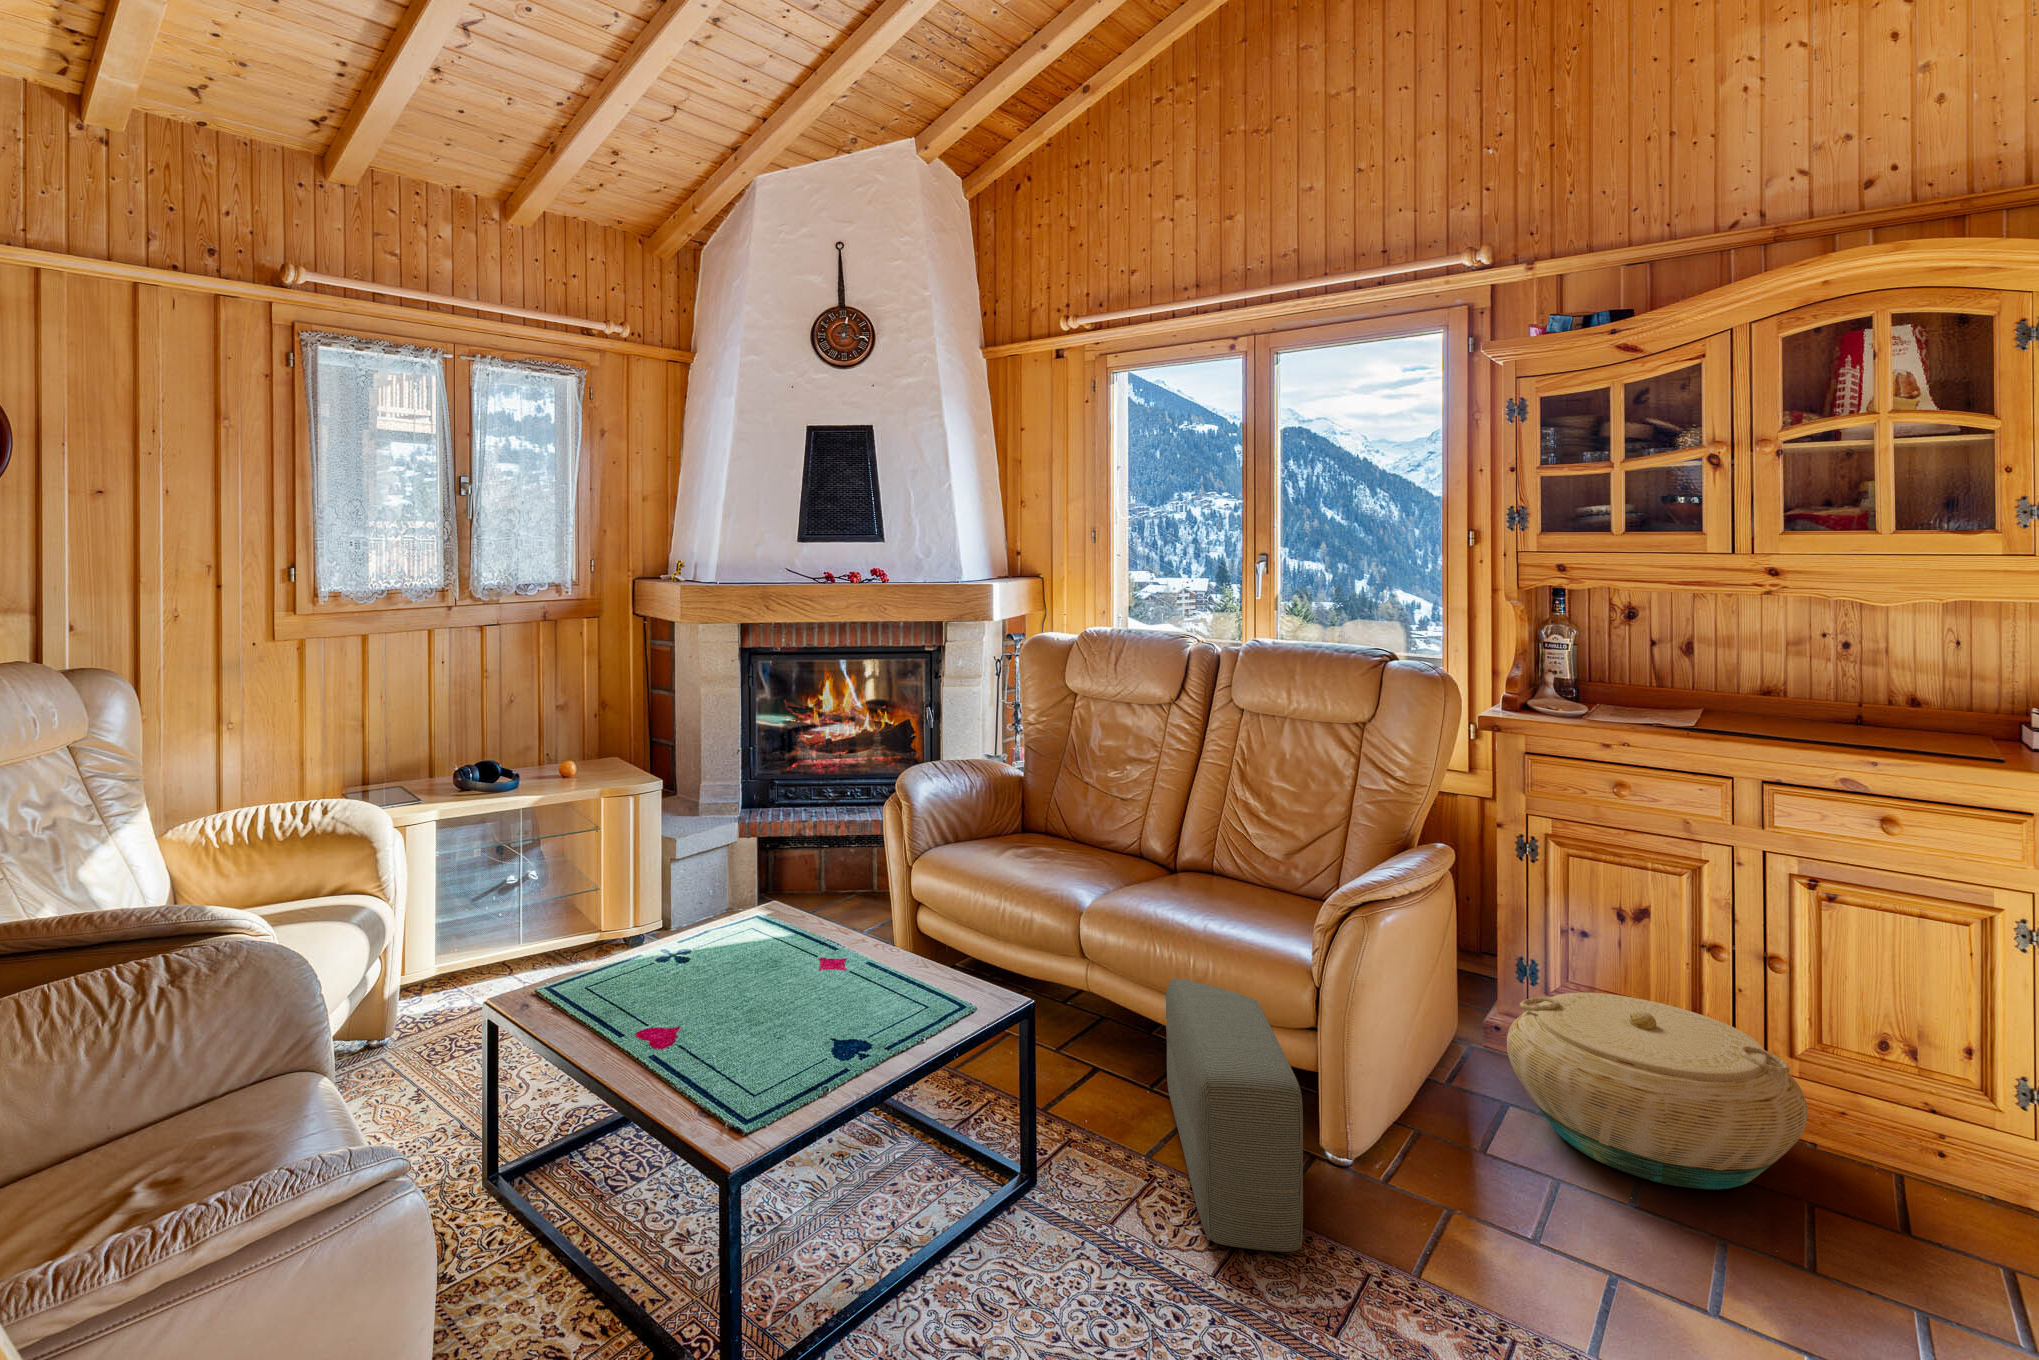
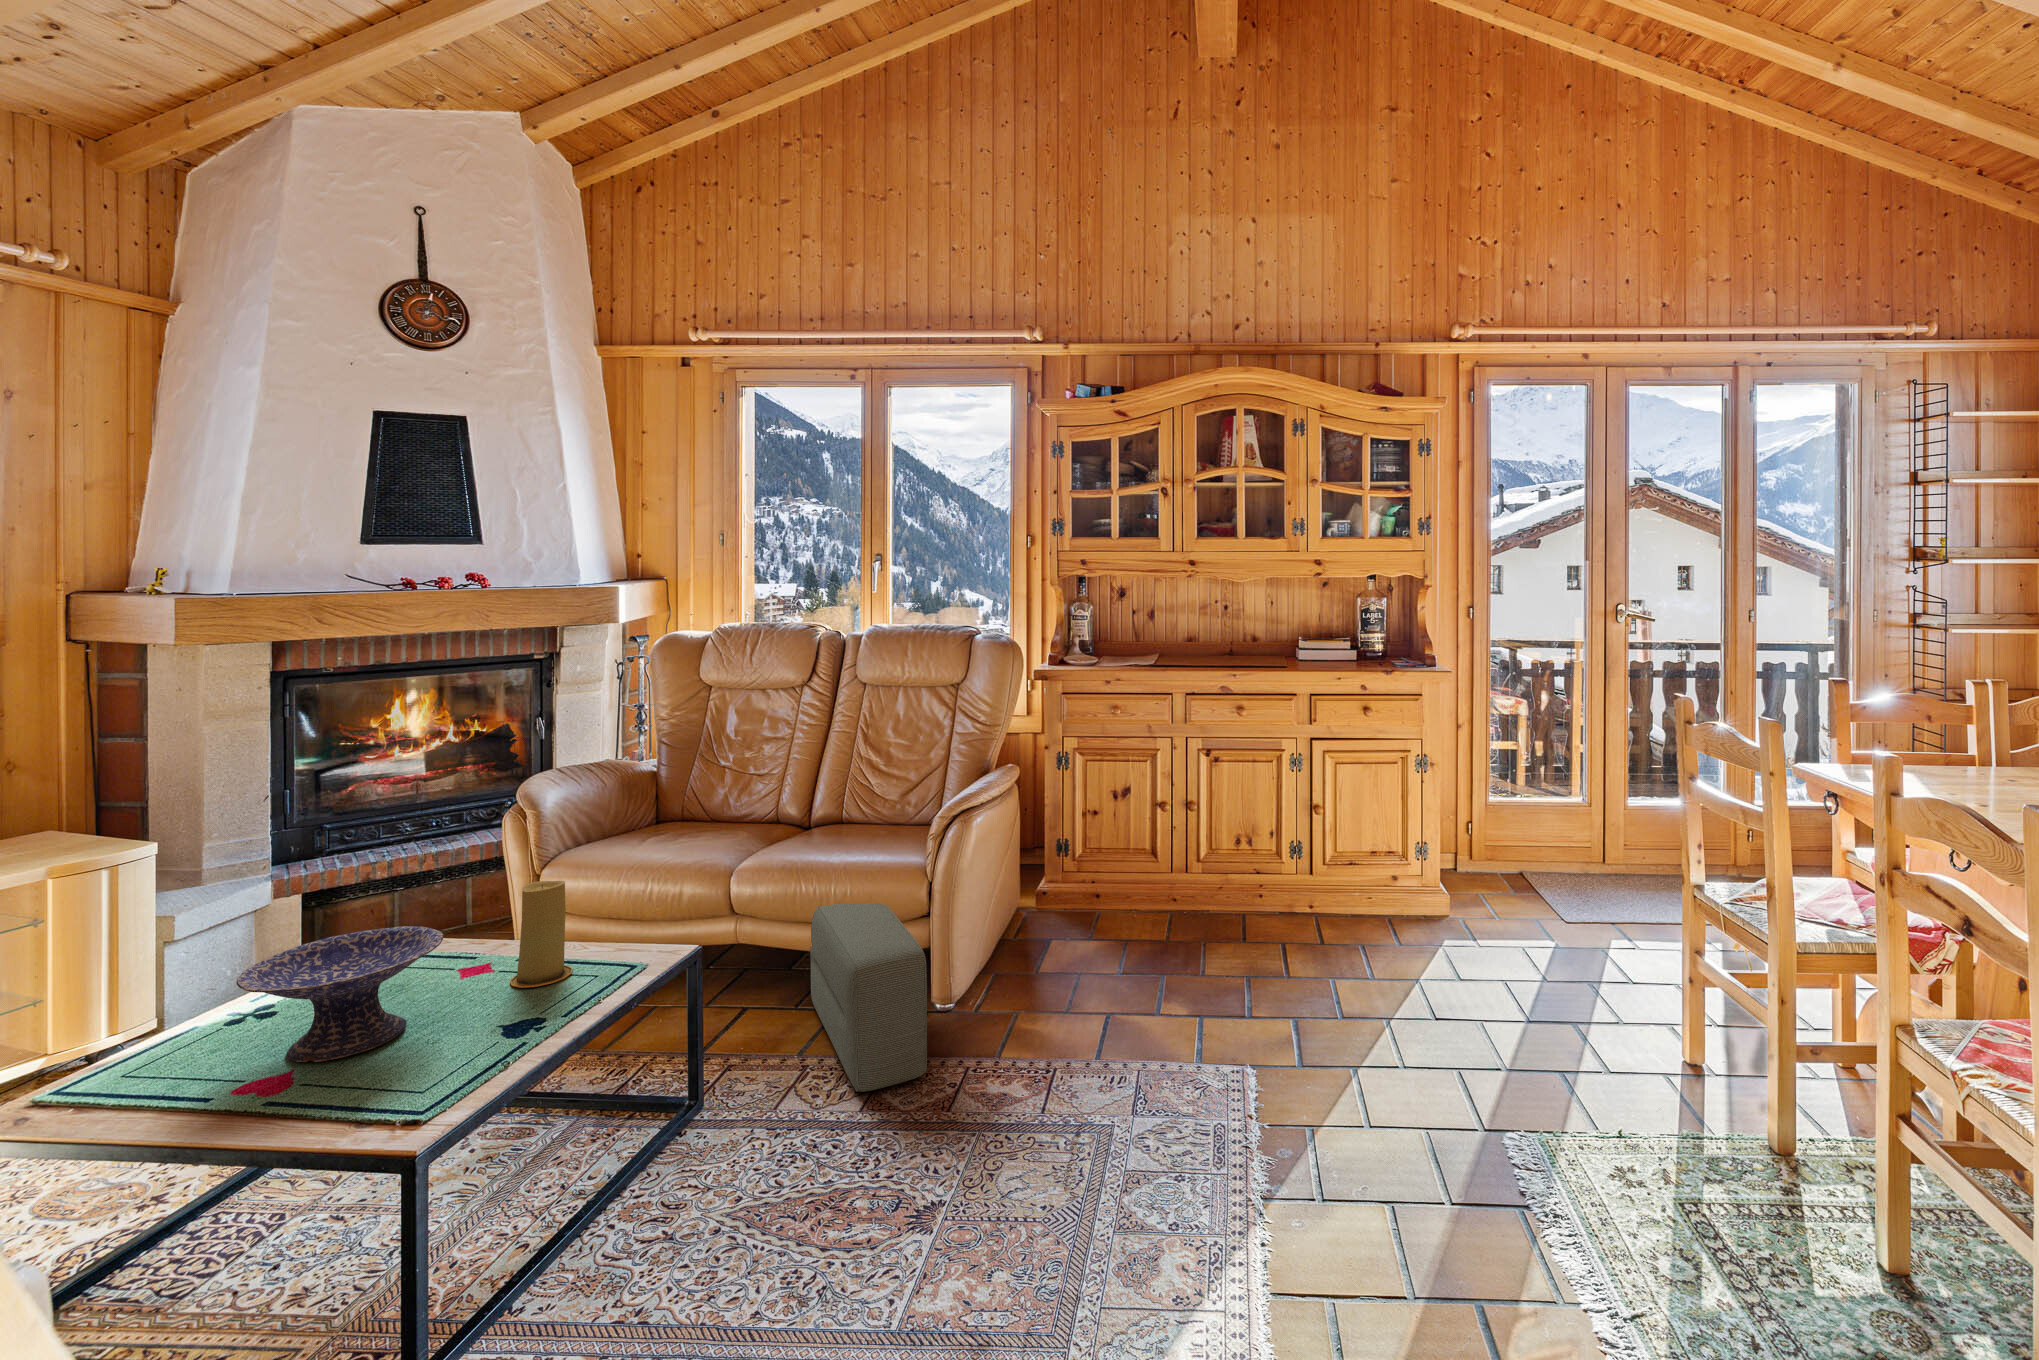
candle: none [853,896,907,1007] -> present [510,881,573,988]
decorative bowl: none [645,912,794,1034] -> present [236,926,444,1062]
basket: present [1507,992,1807,1189] -> none [1054,849,1210,960]

